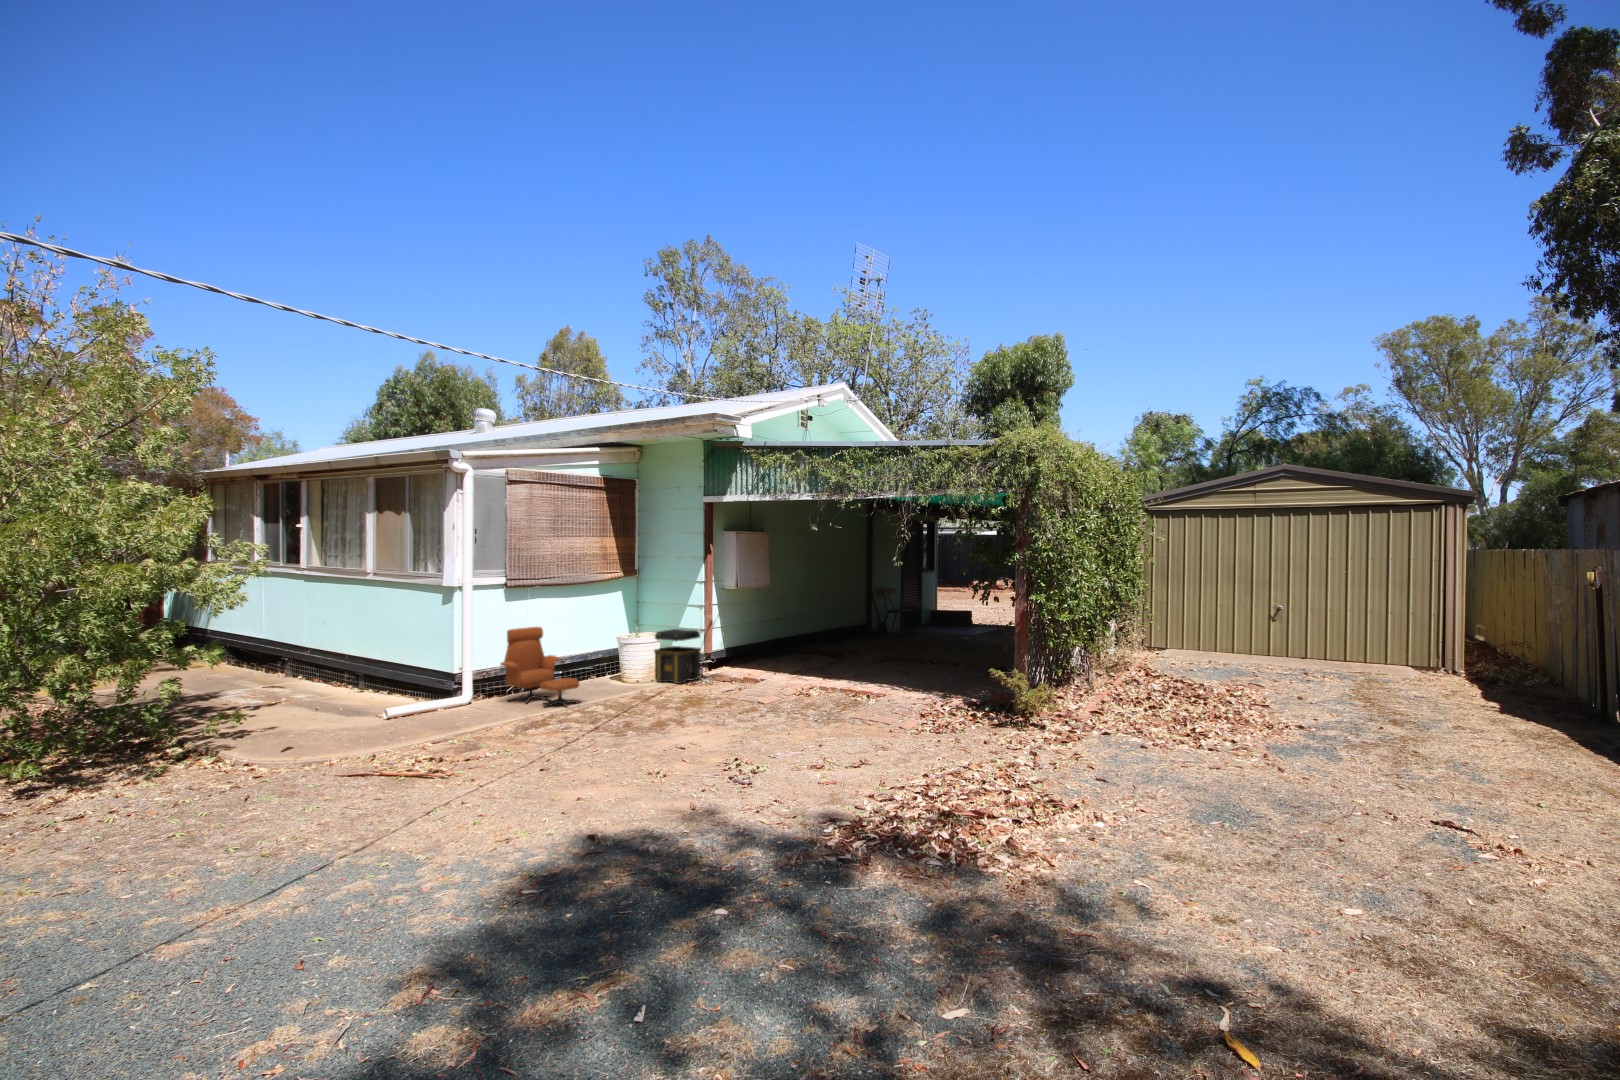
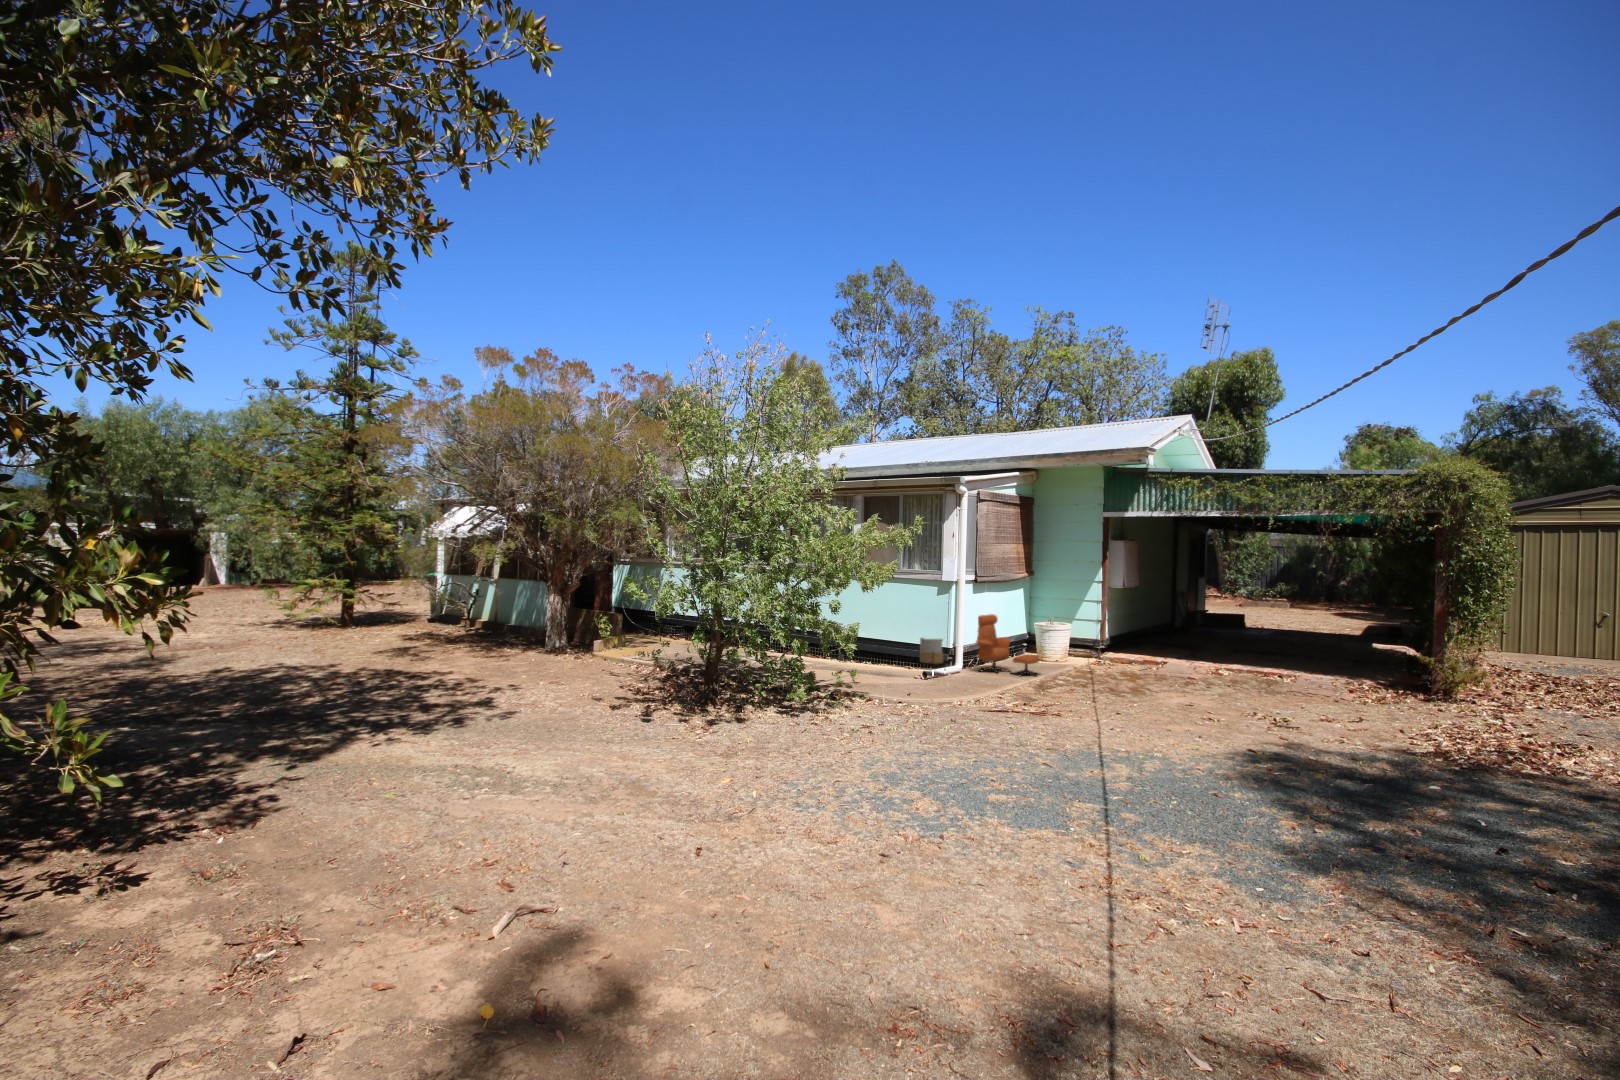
toolbox: present [654,629,701,684] -> none [1063,620,1099,664]
planter: none [415,659,454,712] -> present [920,638,946,670]

